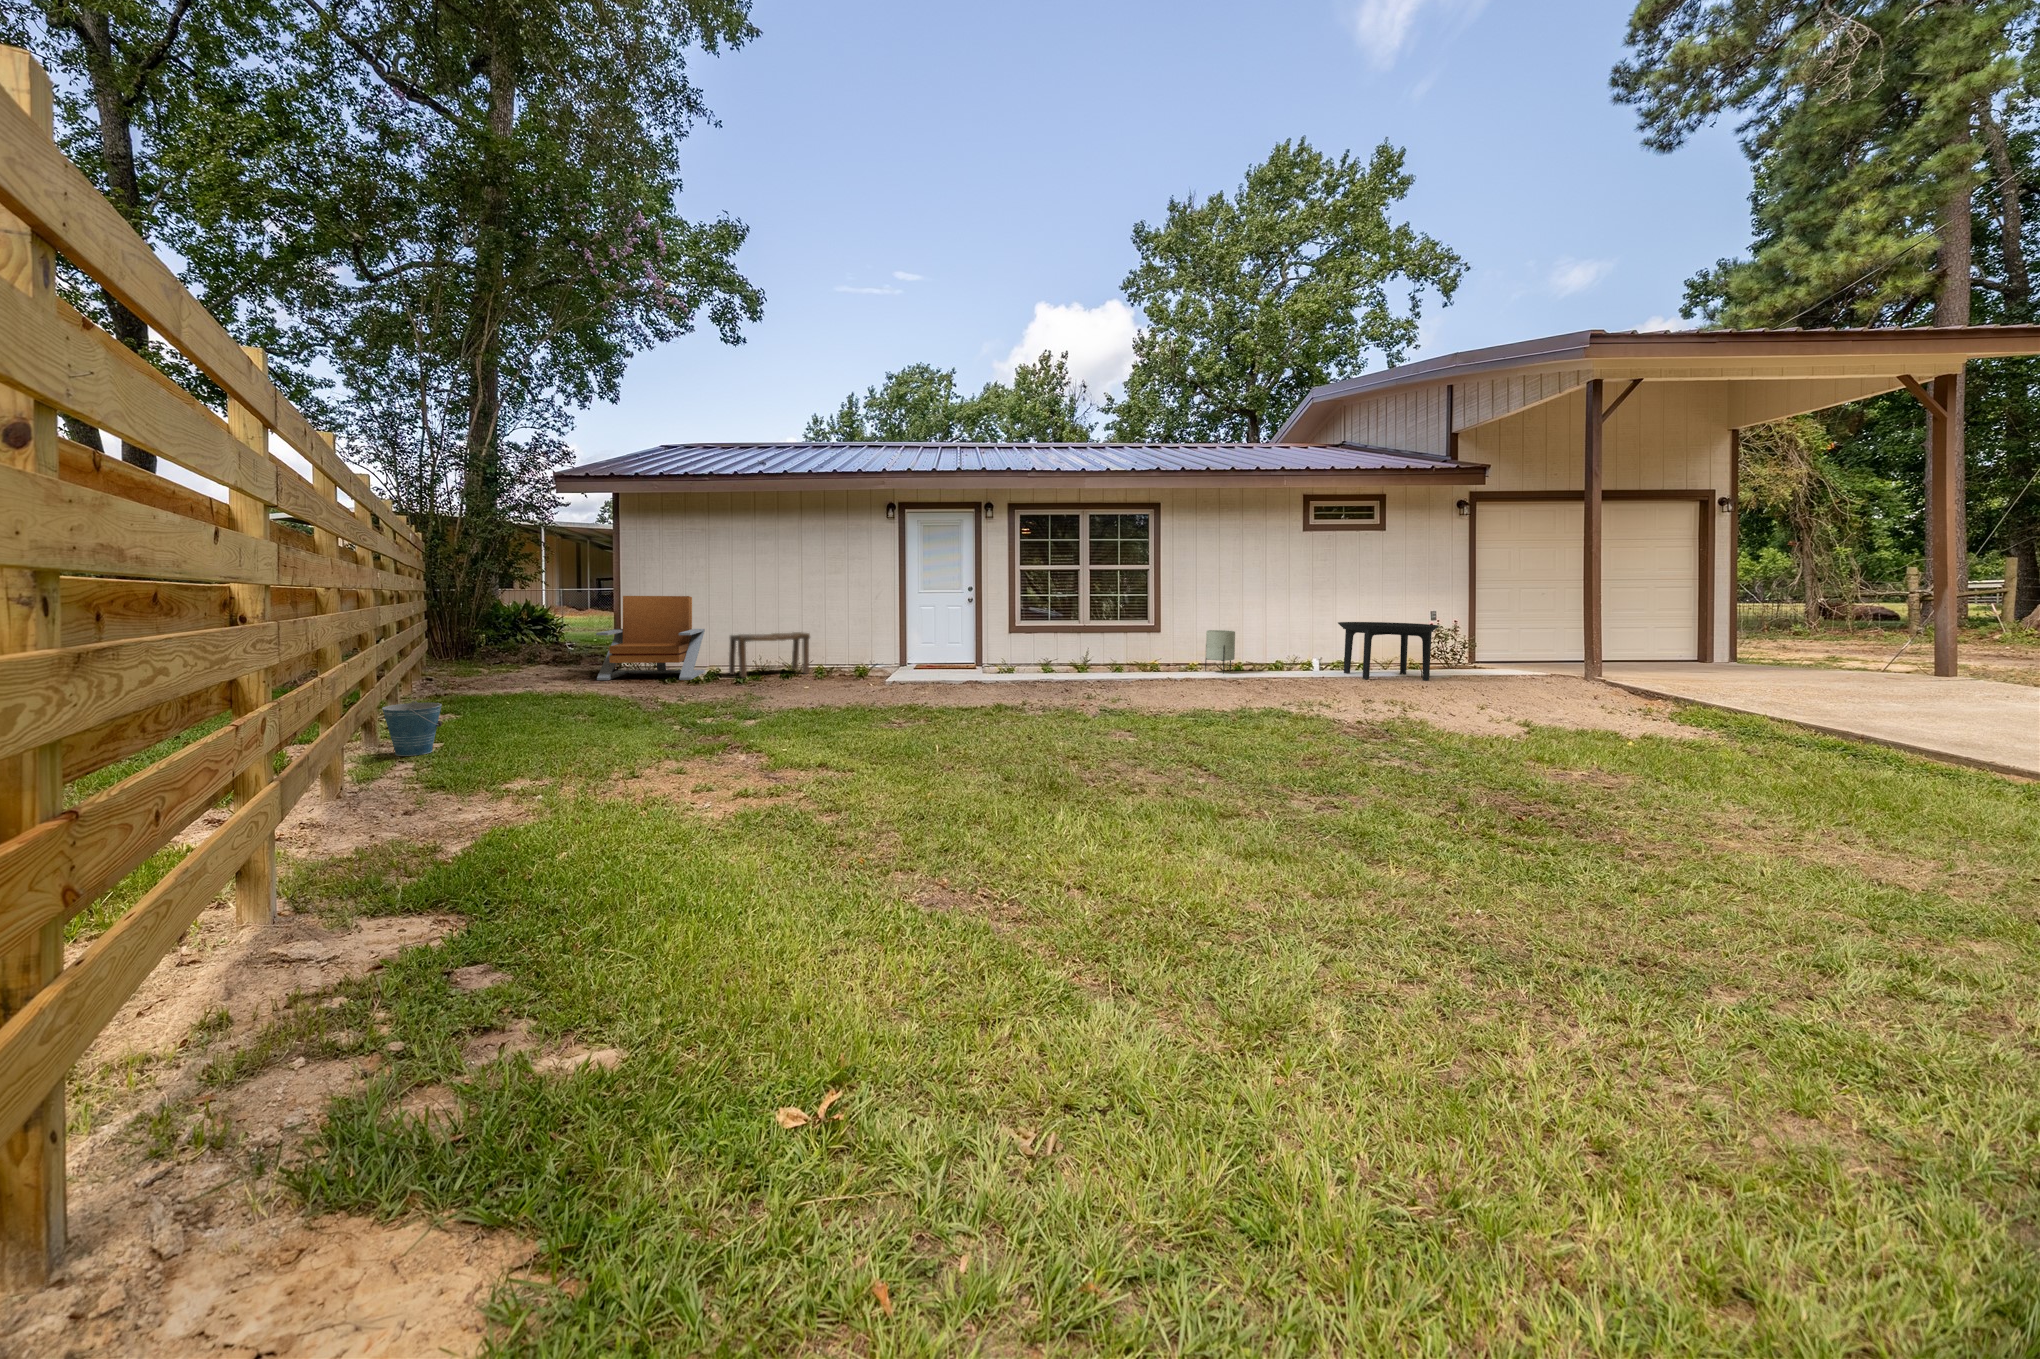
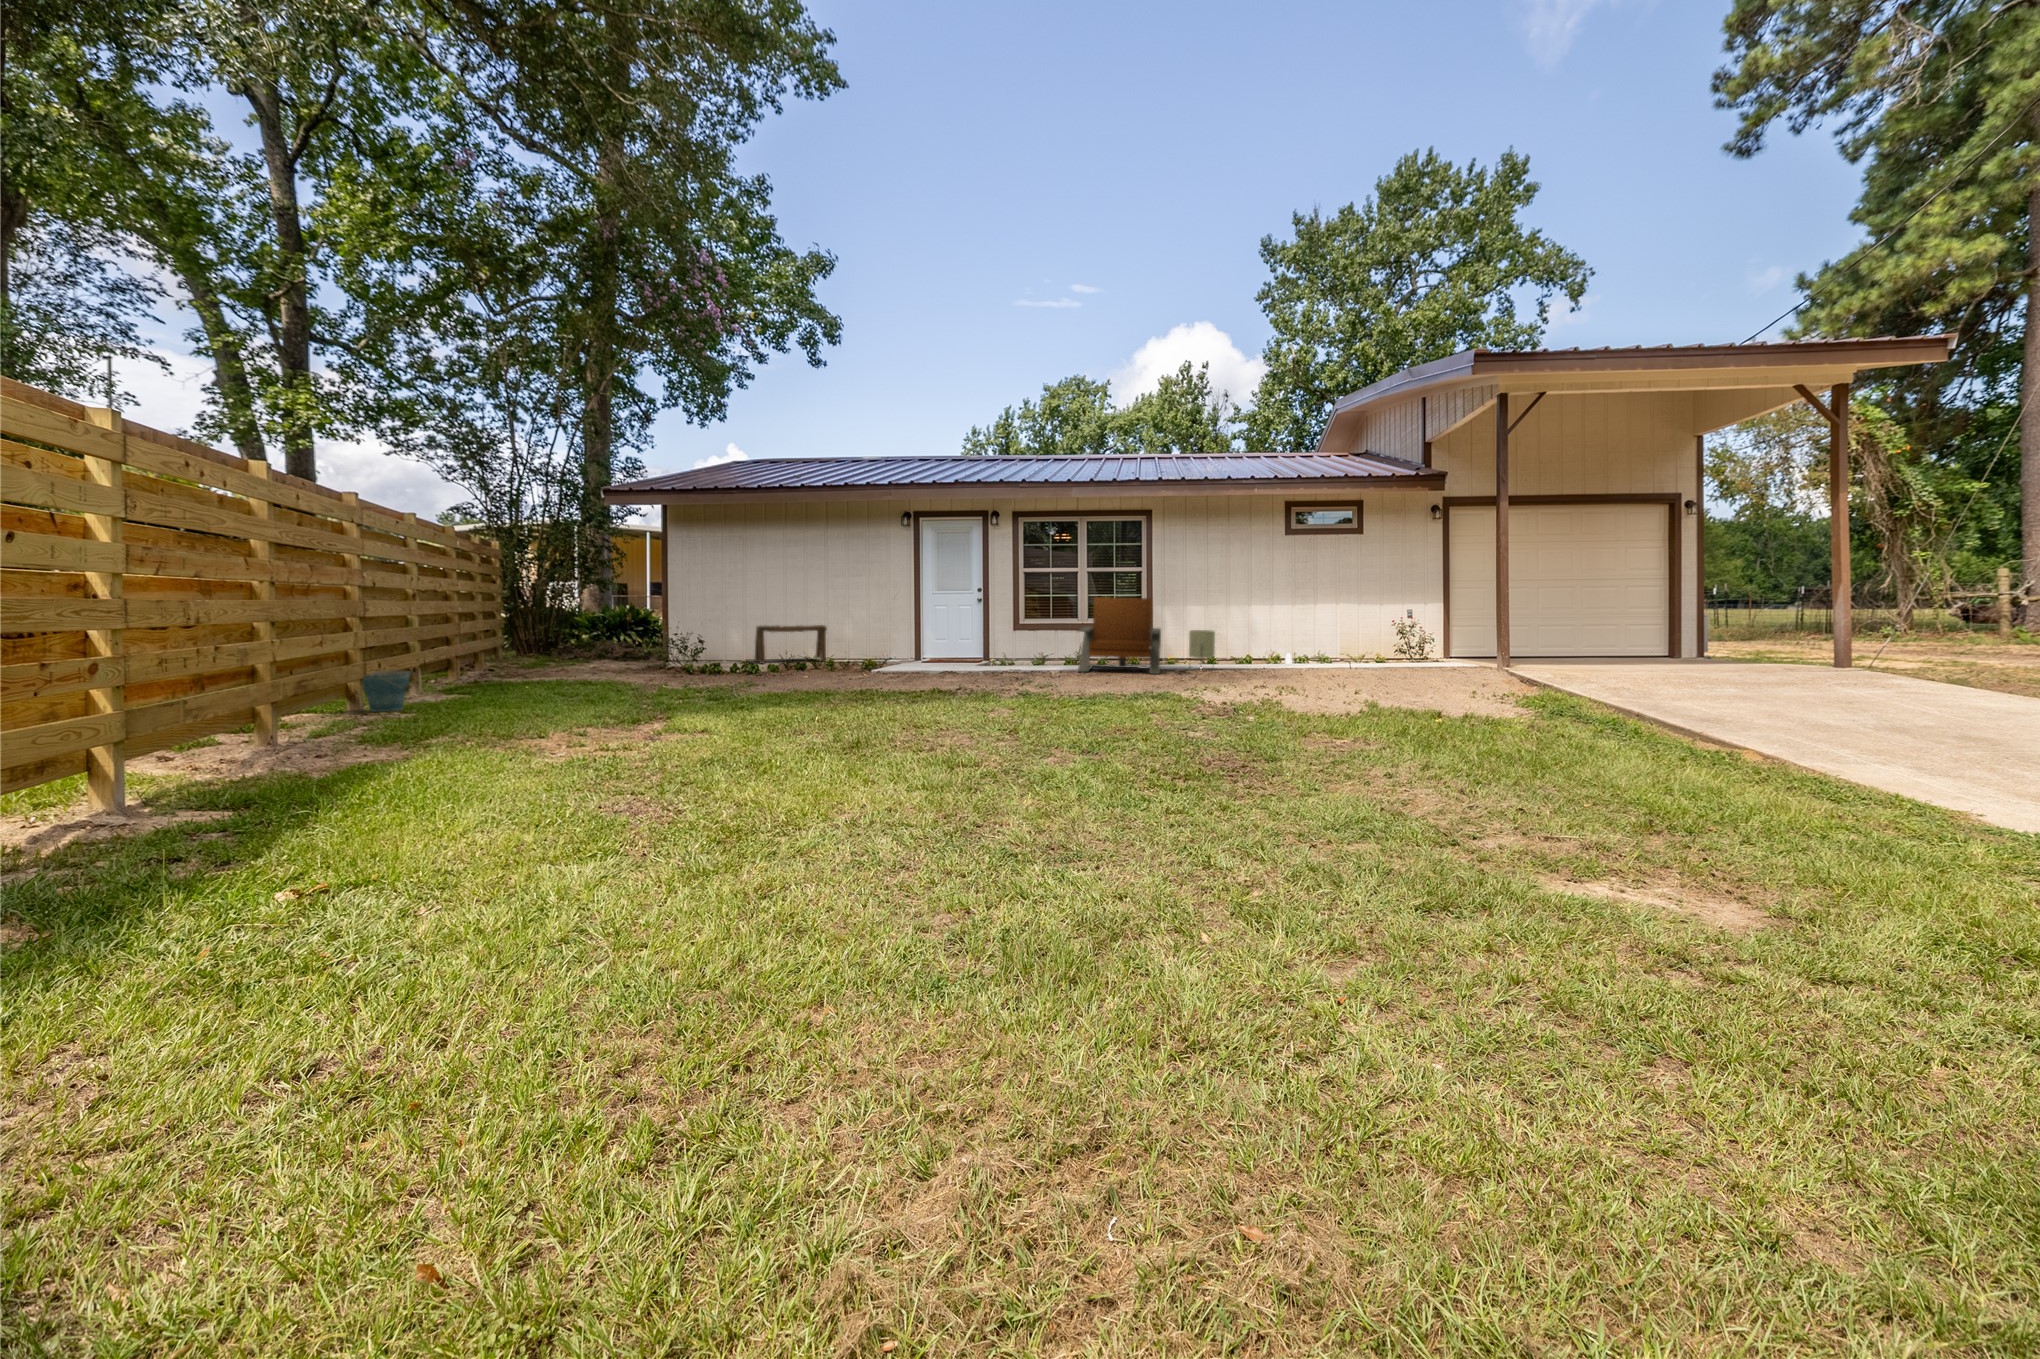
lounge chair: present [596,596,705,680] -> present [1078,597,1161,674]
round table: present [1338,622,1439,681] -> none [1308,624,1398,680]

